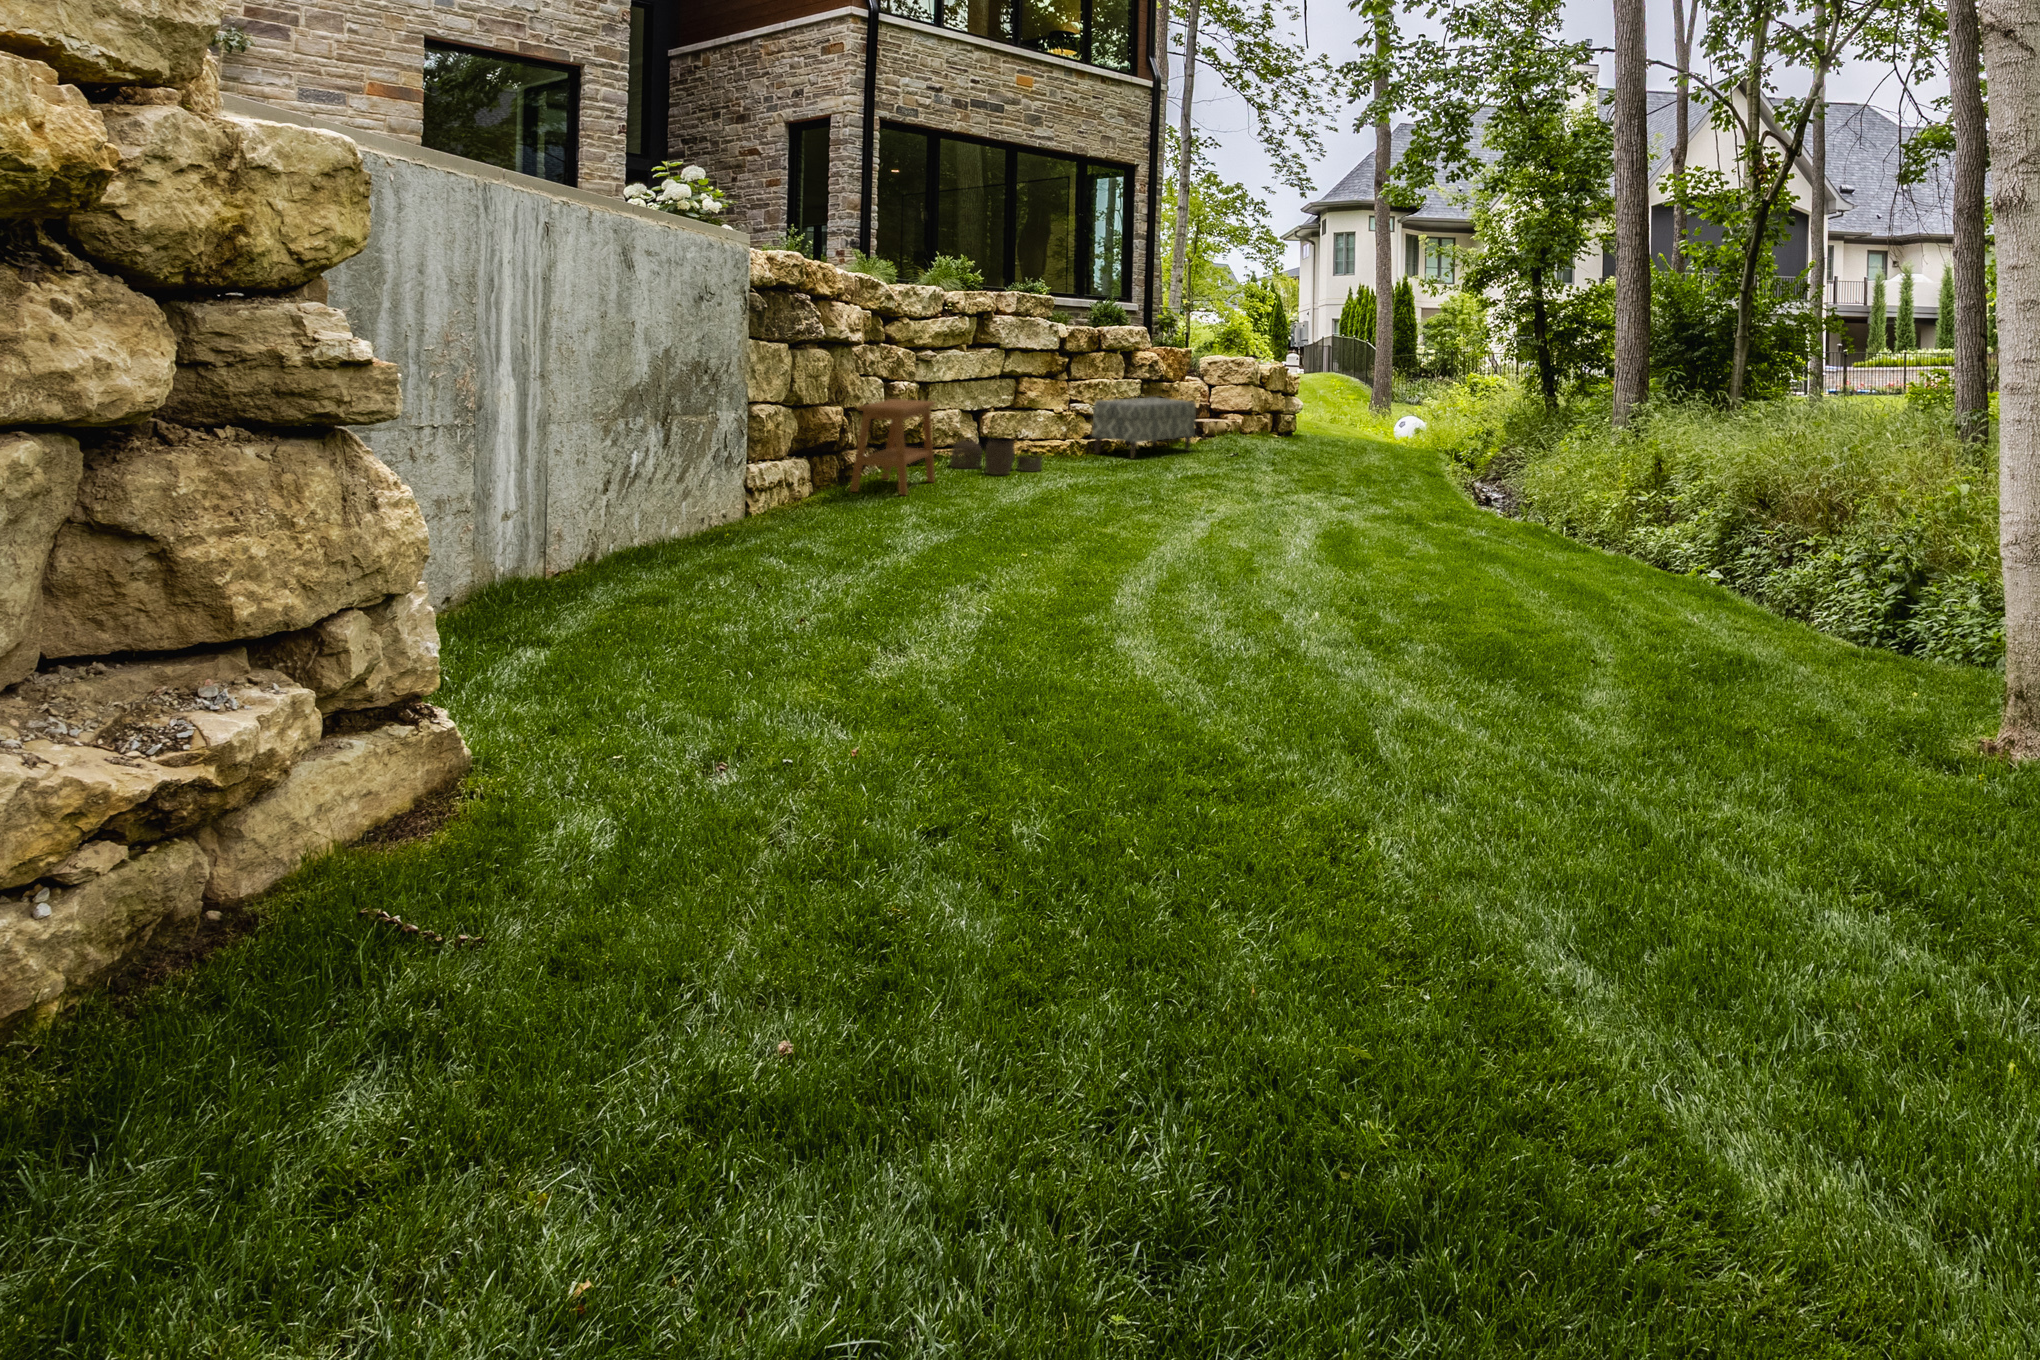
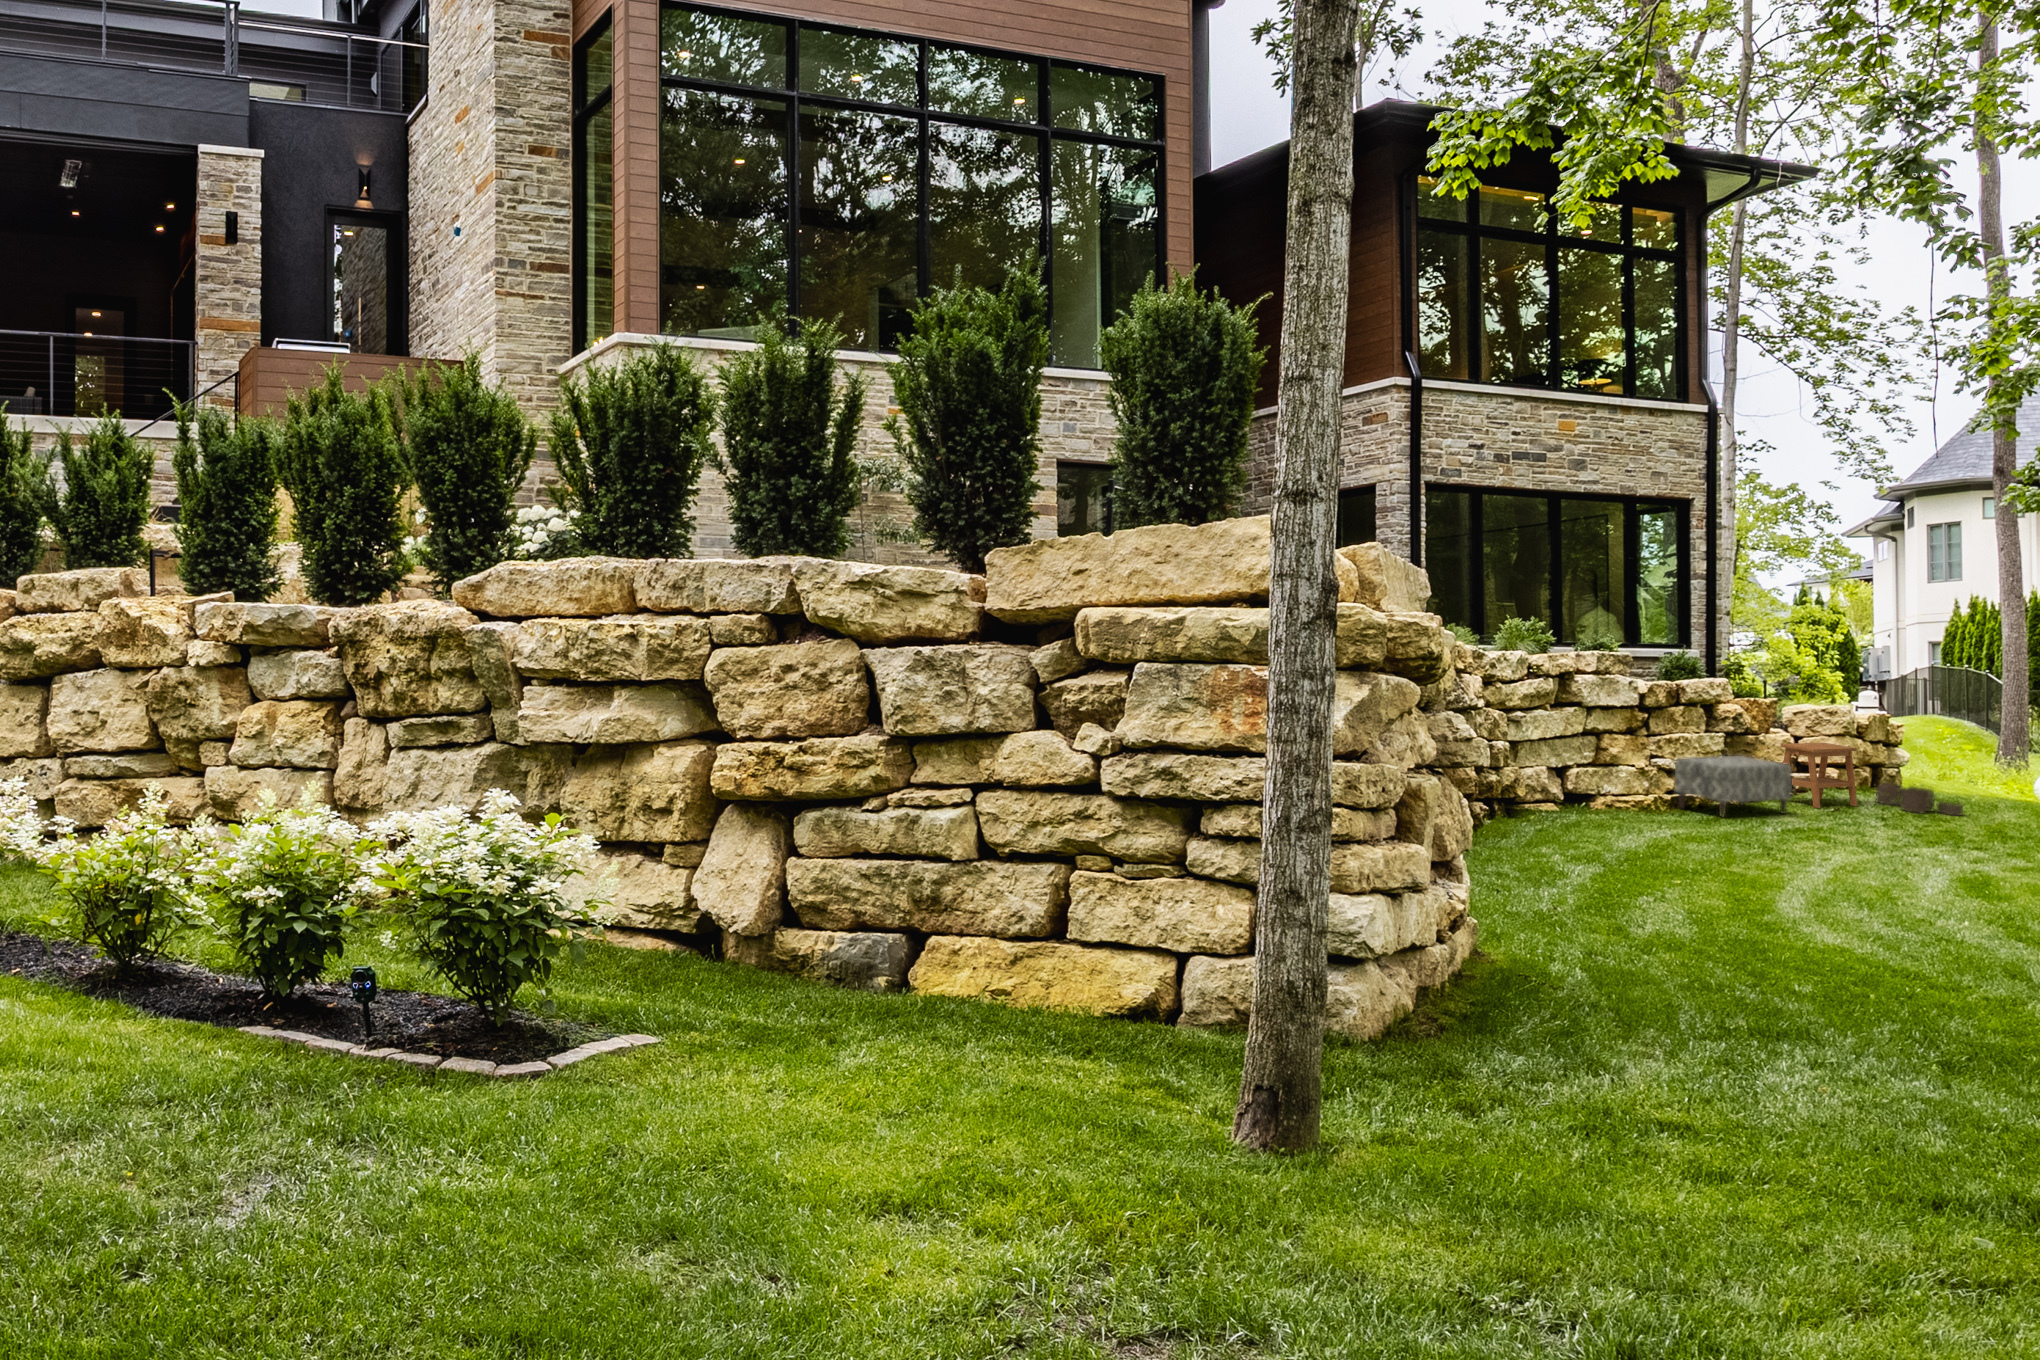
side table: present [850,399,935,495] -> present [1781,743,1858,808]
woven basket: present [950,439,1042,475] -> present [1876,782,1963,816]

